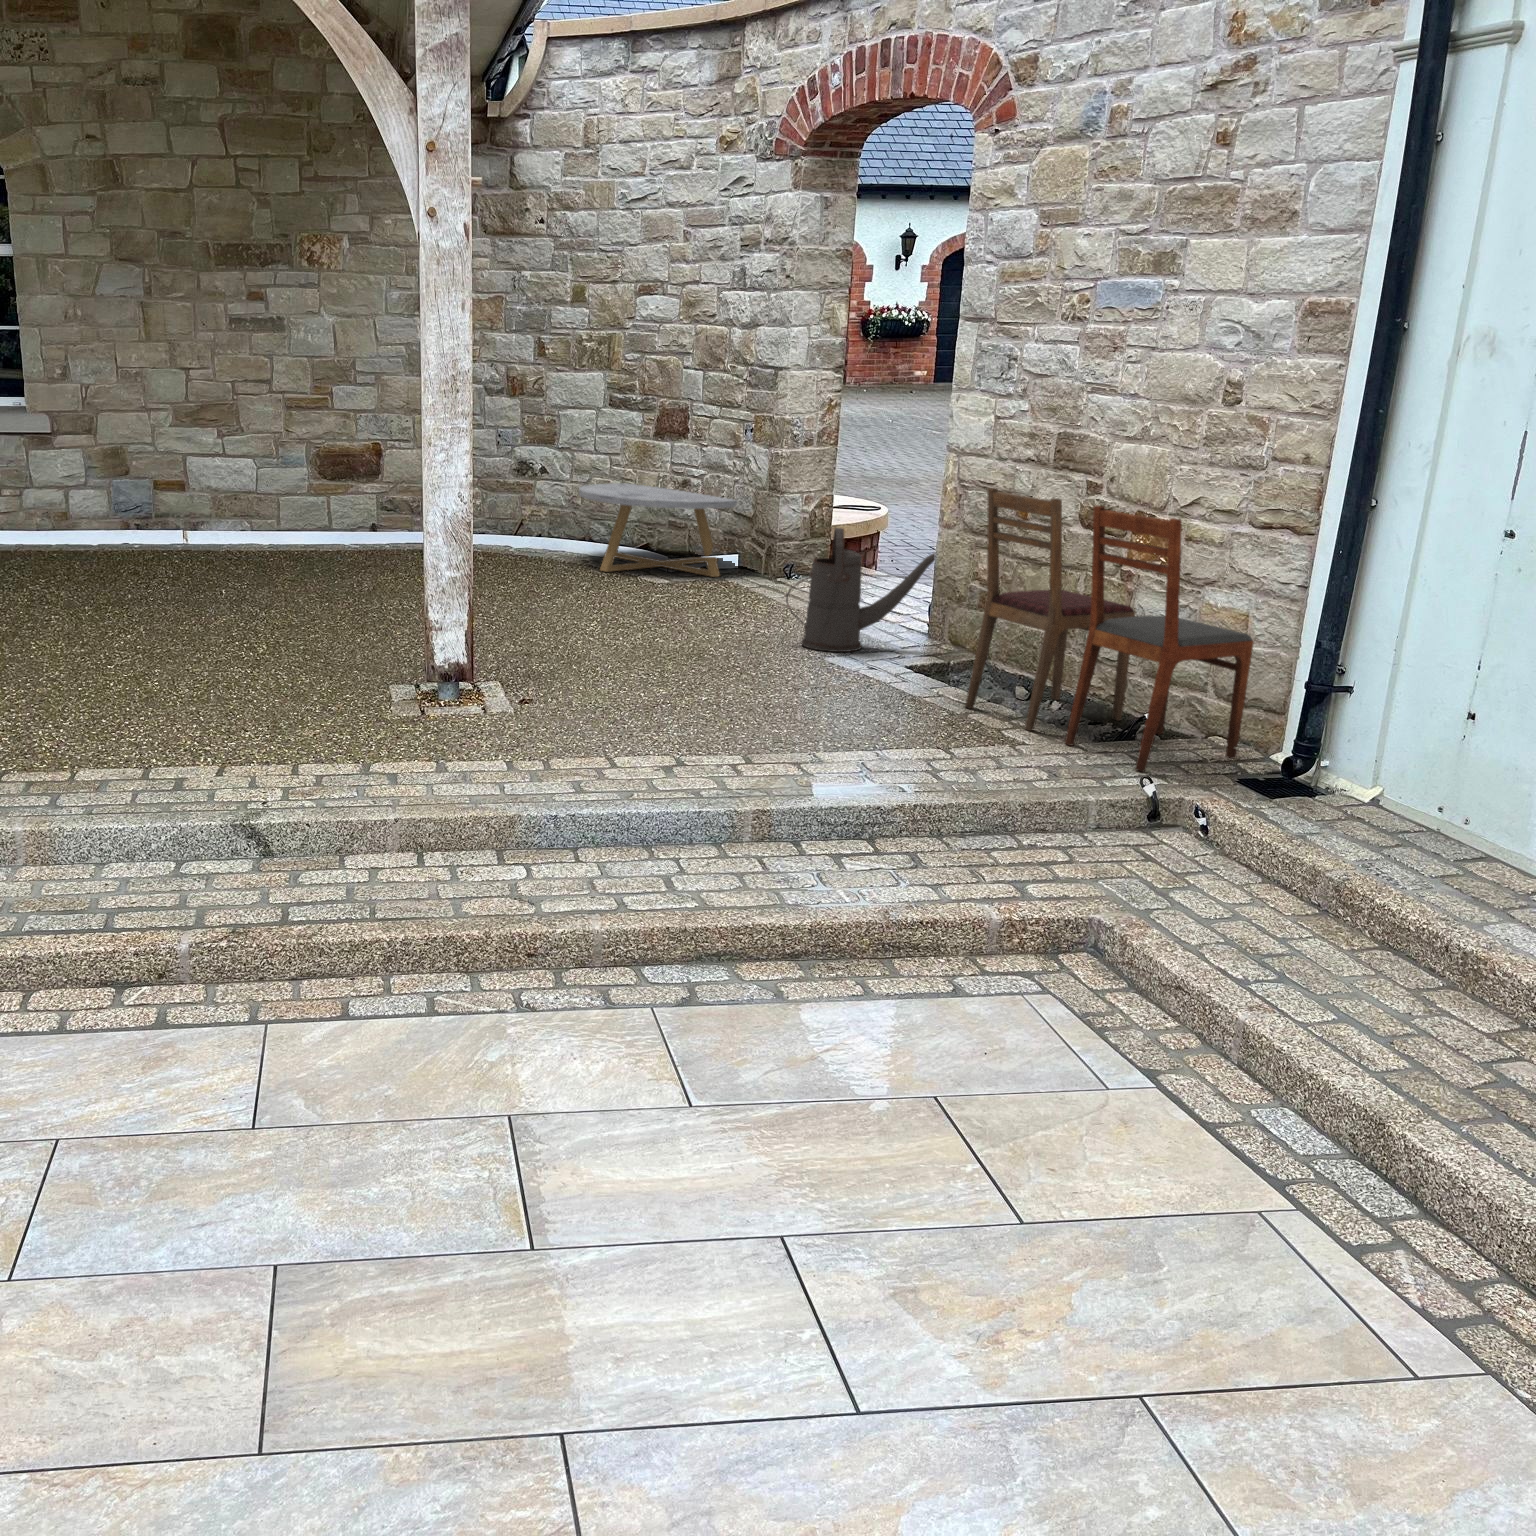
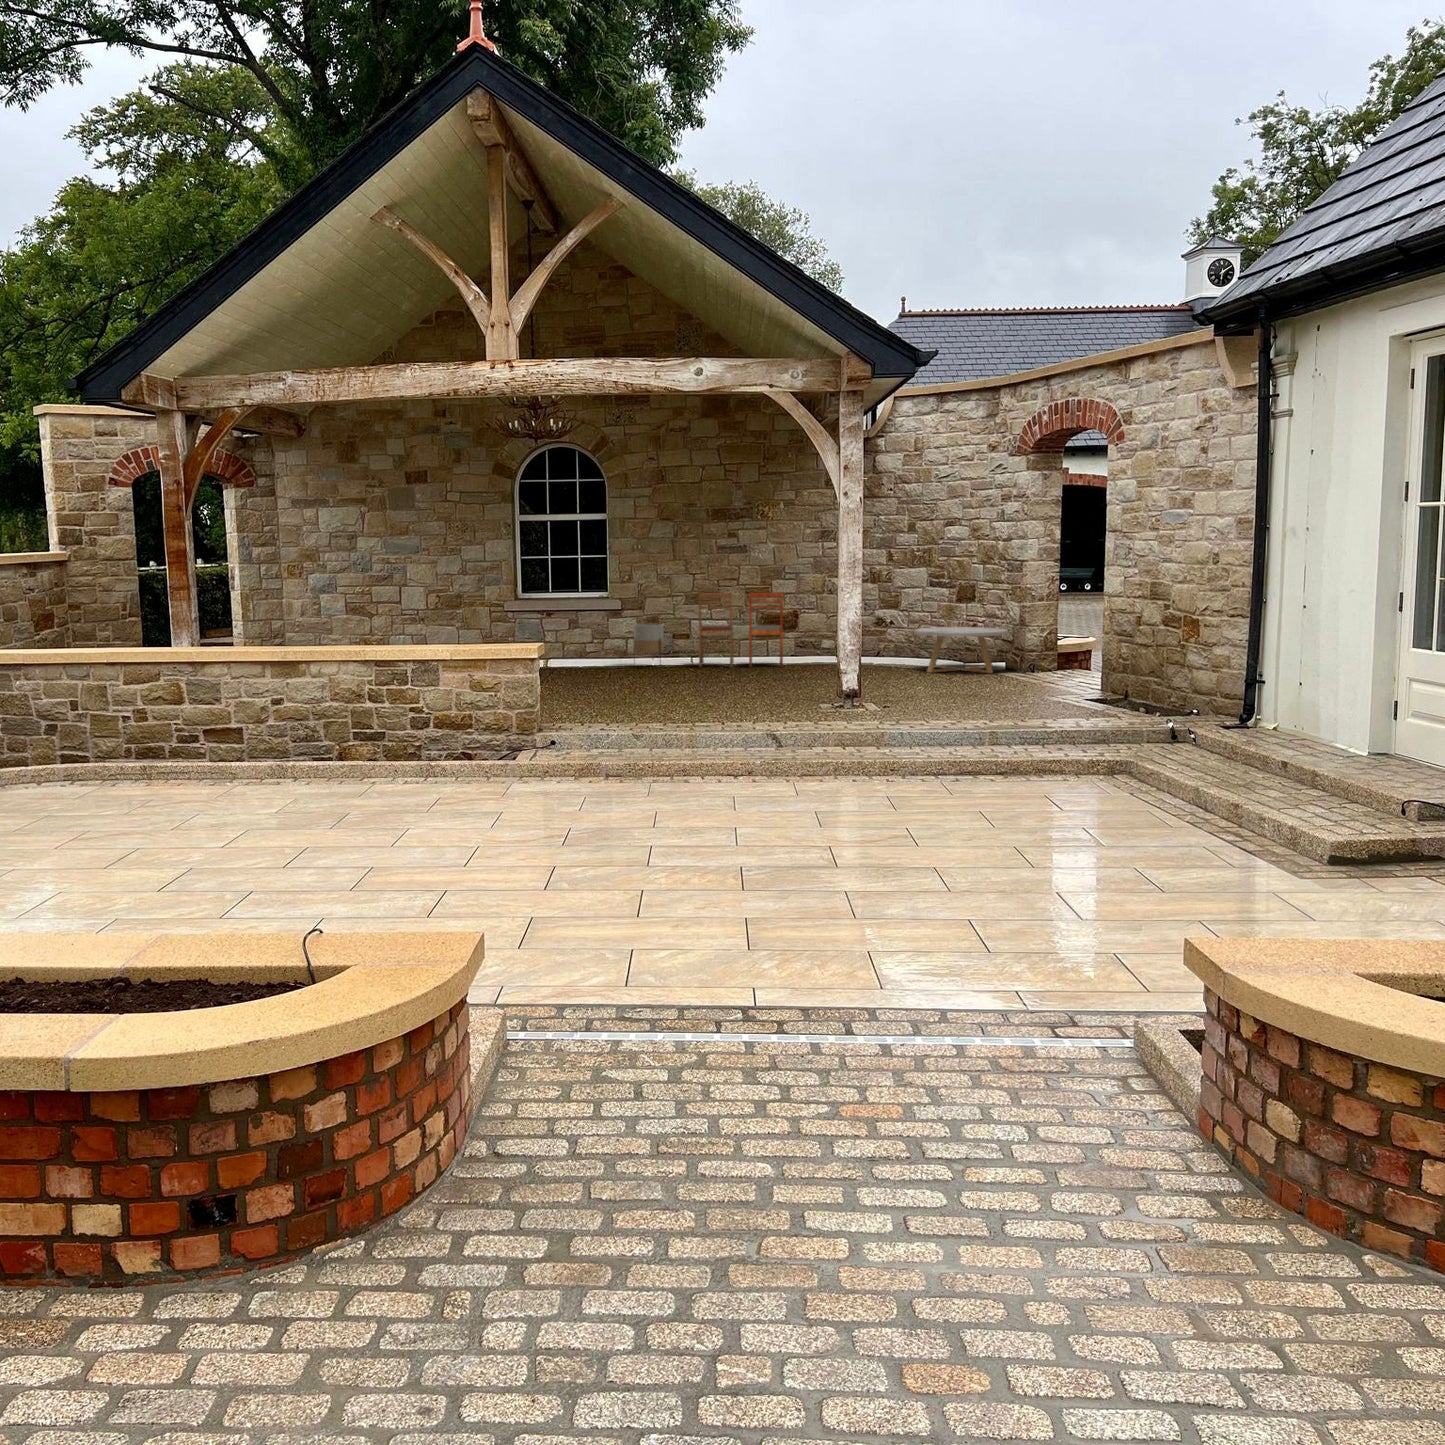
planter: none [25,451,93,540] -> present [634,624,664,654]
chair: present [965,488,1254,771] -> present [698,592,783,668]
watering can: present [786,528,935,652] -> none [1022,636,1099,696]

